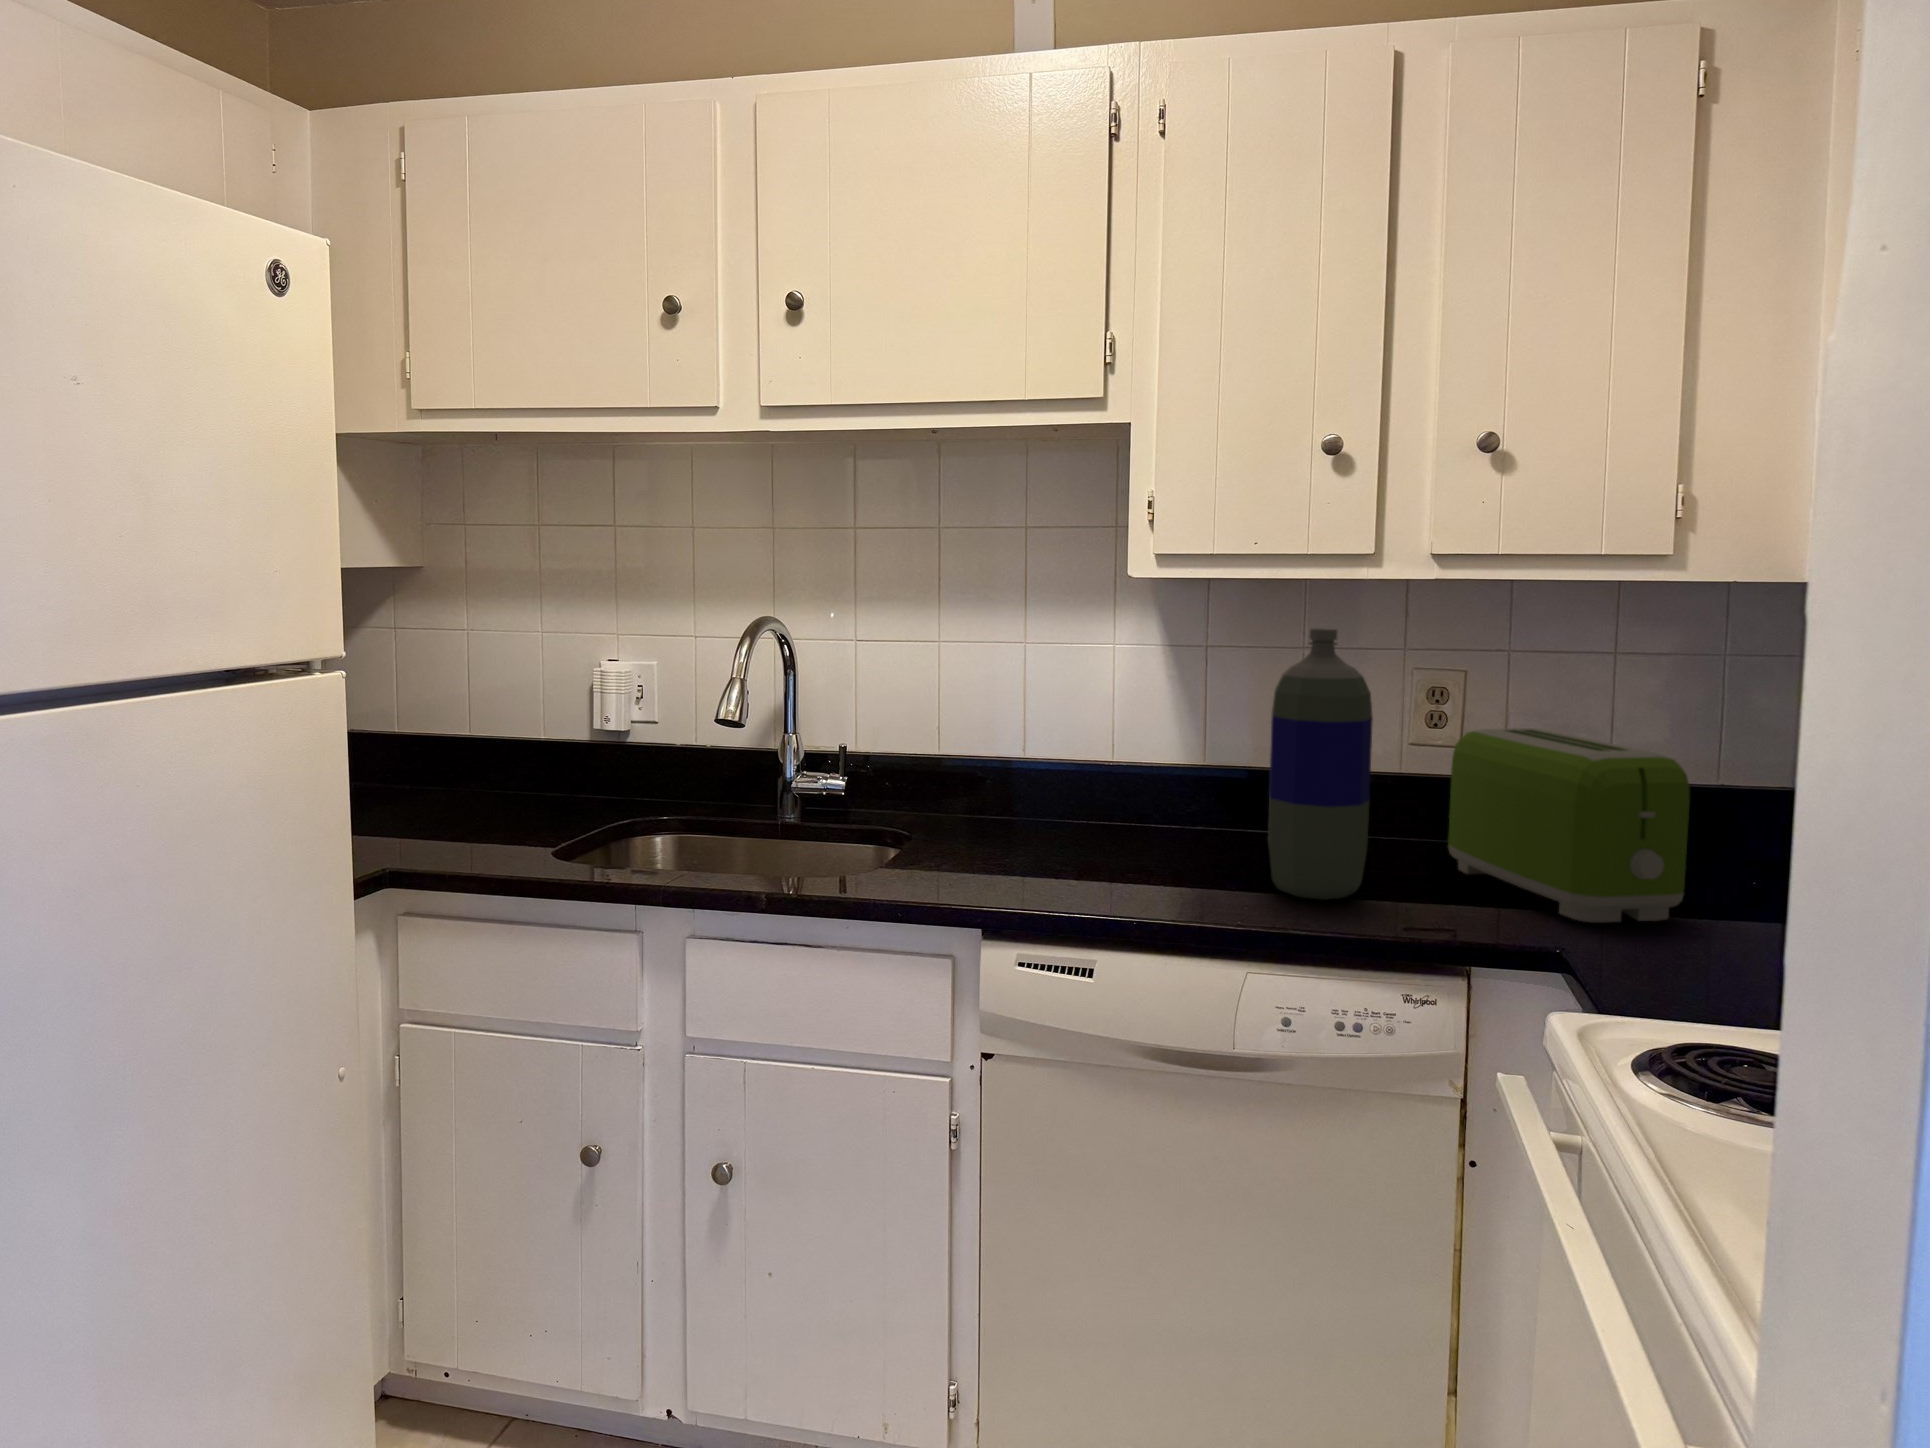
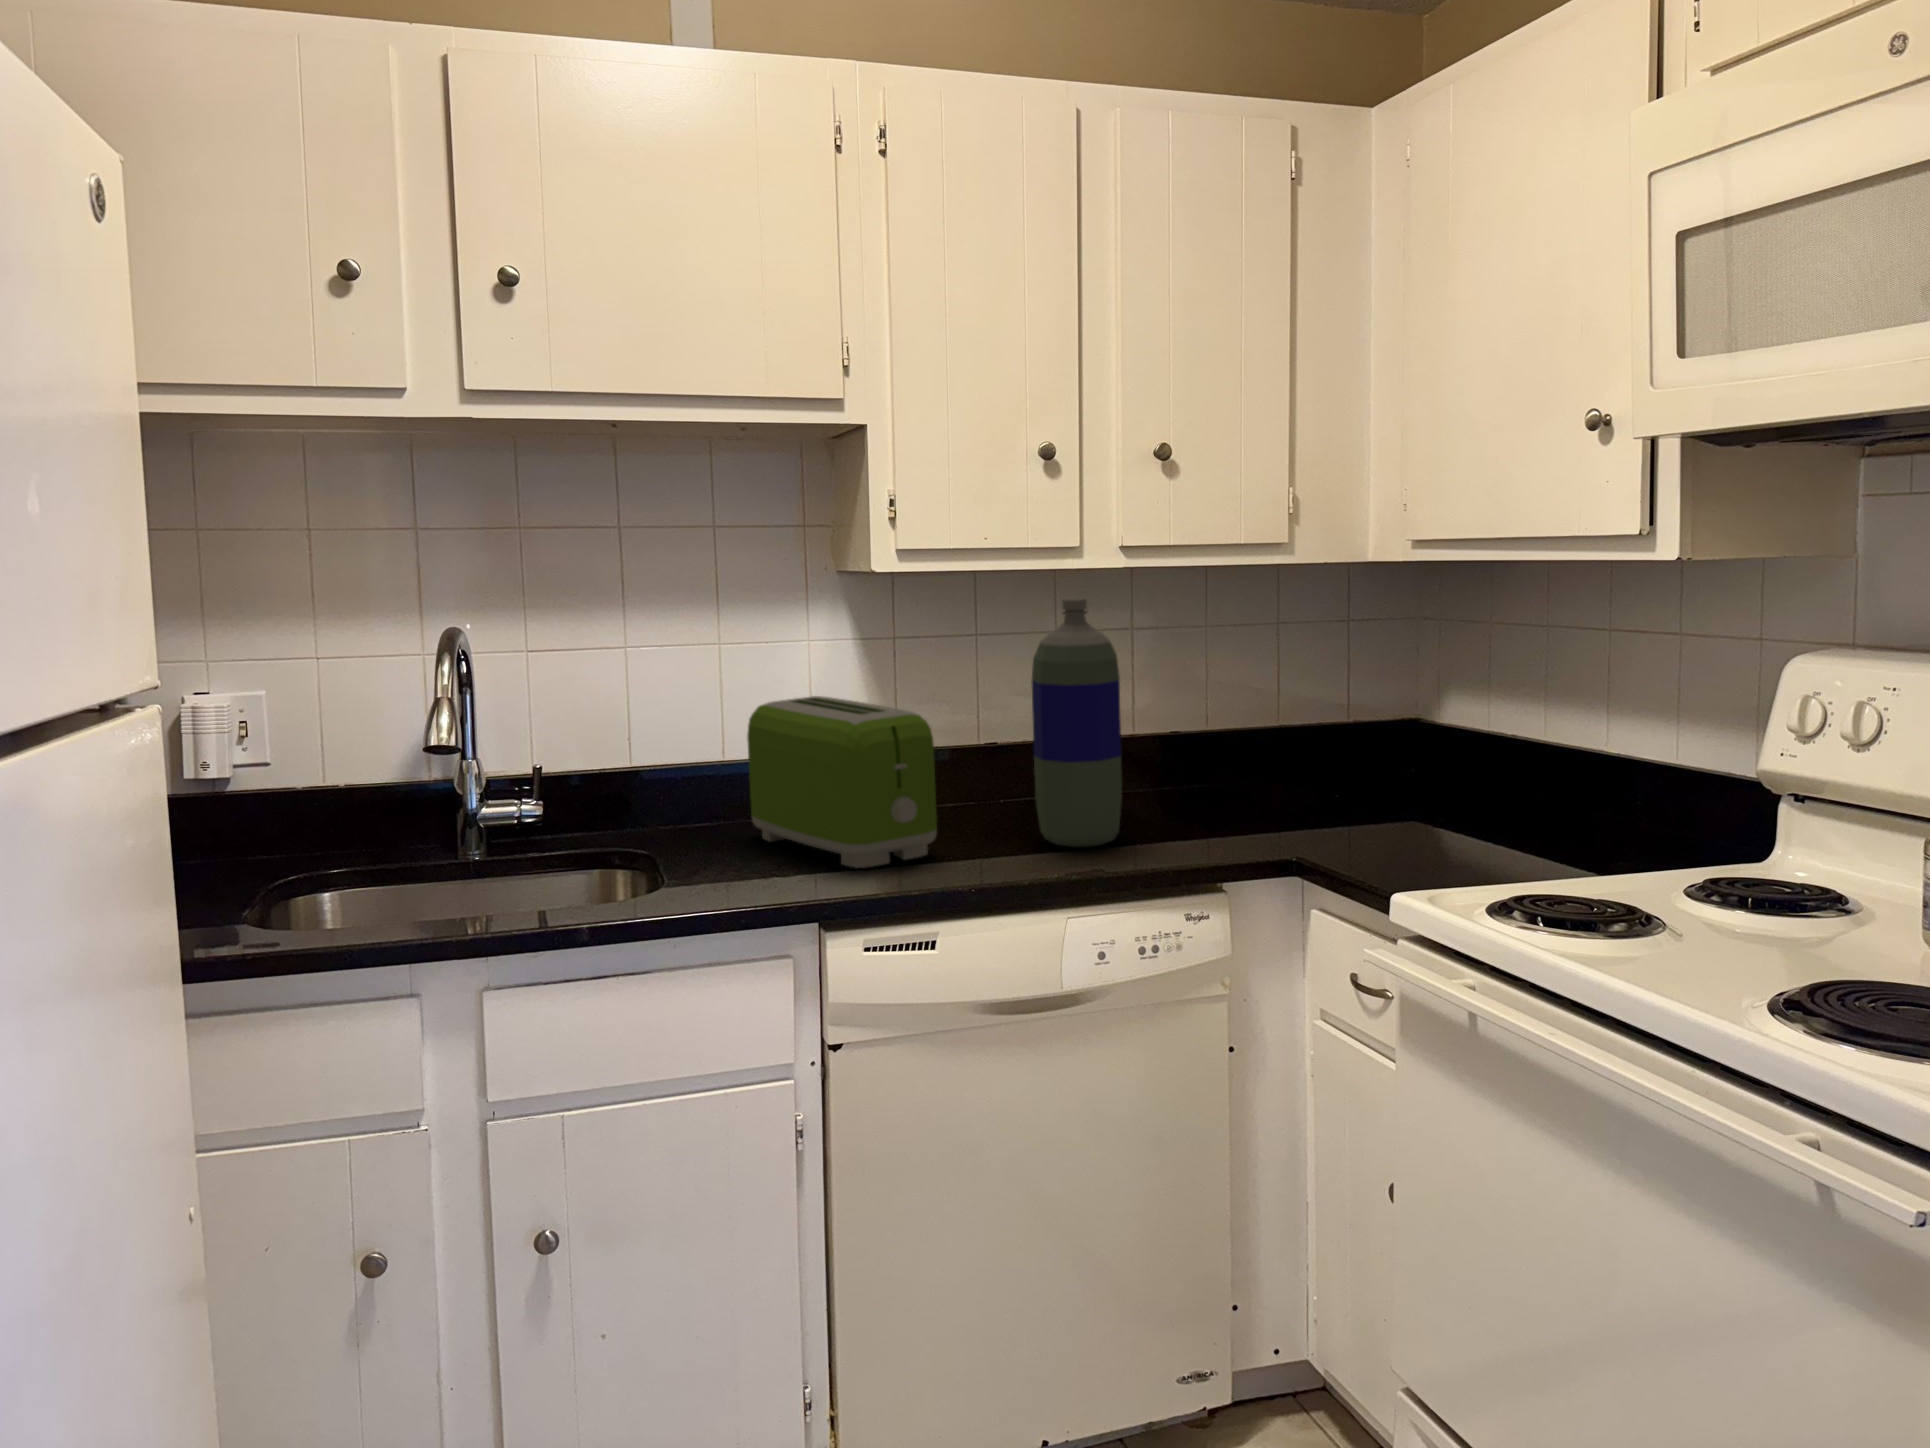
toaster: present [1448,728,1690,922] -> present [747,696,937,868]

